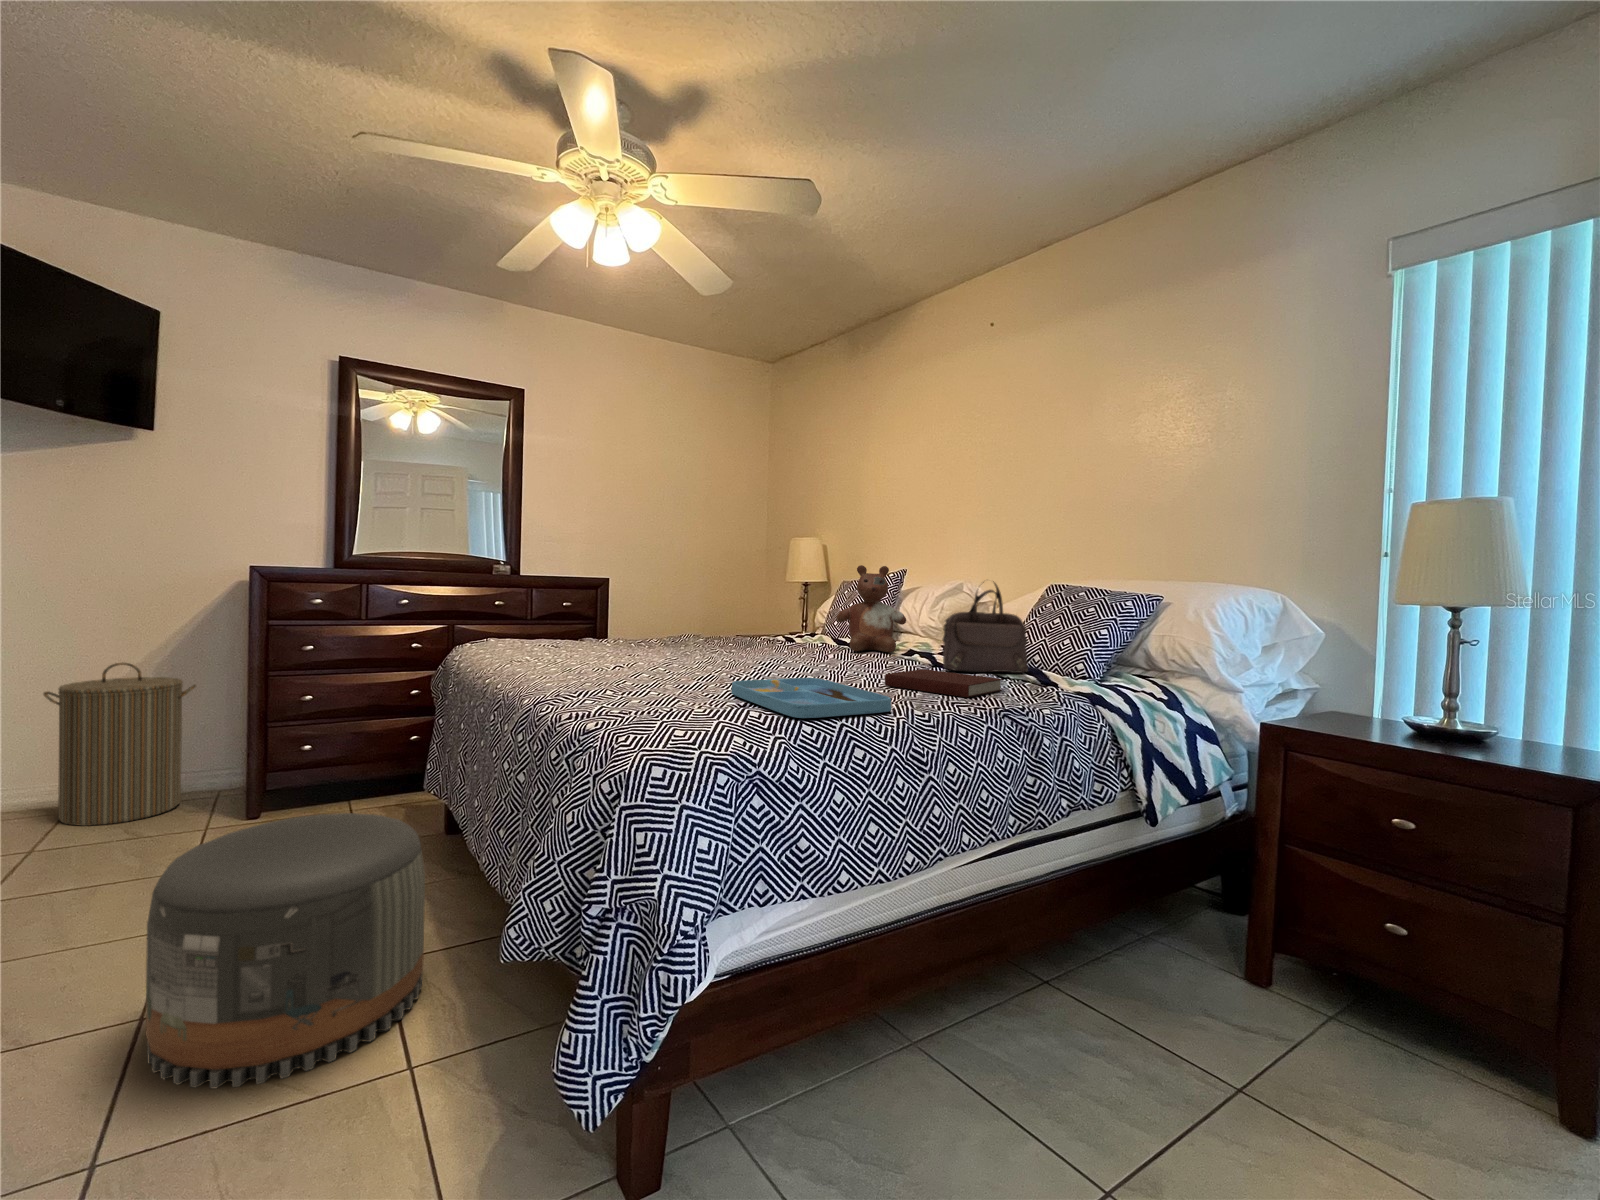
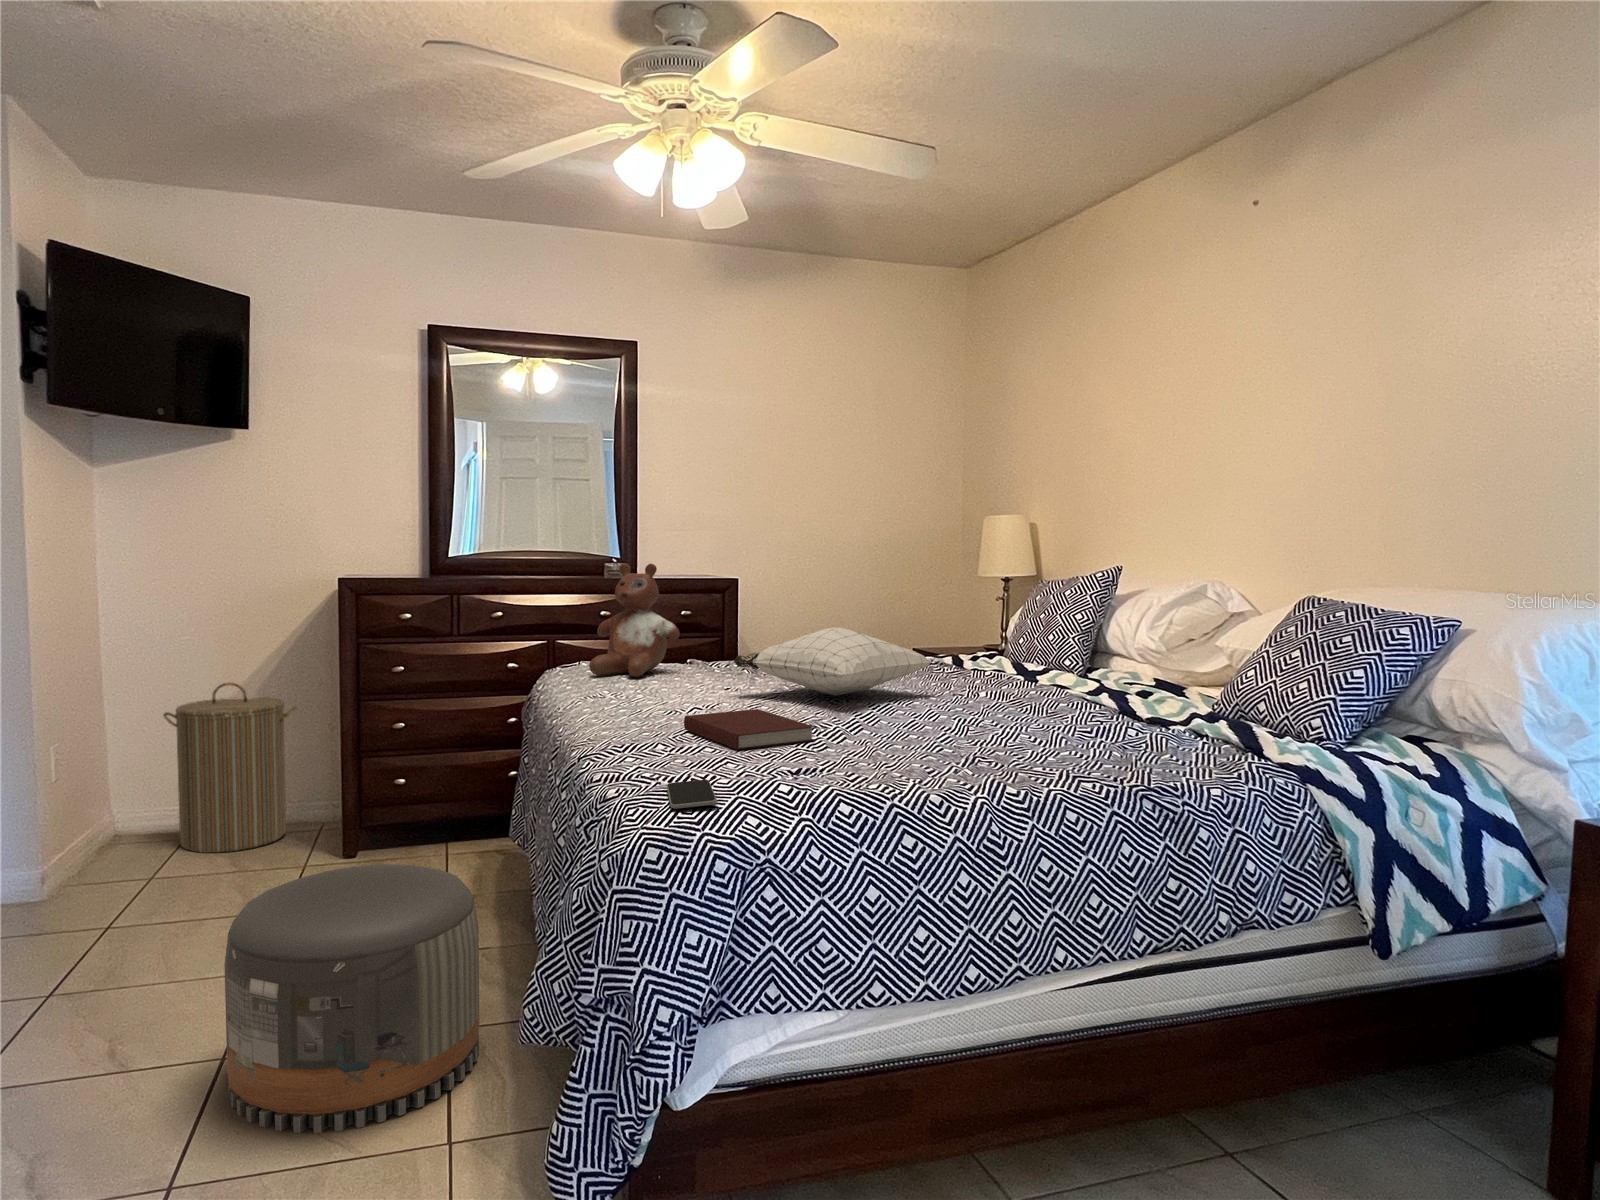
stuffed bear: present [836,565,906,653] -> present [589,563,680,677]
handbag: present [942,581,1028,673] -> none [1115,596,1243,728]
pillow: none [642,605,798,659] -> present [734,627,931,696]
notebook: present [885,669,1002,697] -> present [684,709,814,750]
tray: present [731,678,891,718] -> none [794,734,971,795]
smartphone: none [645,711,702,733] -> present [667,780,717,809]

